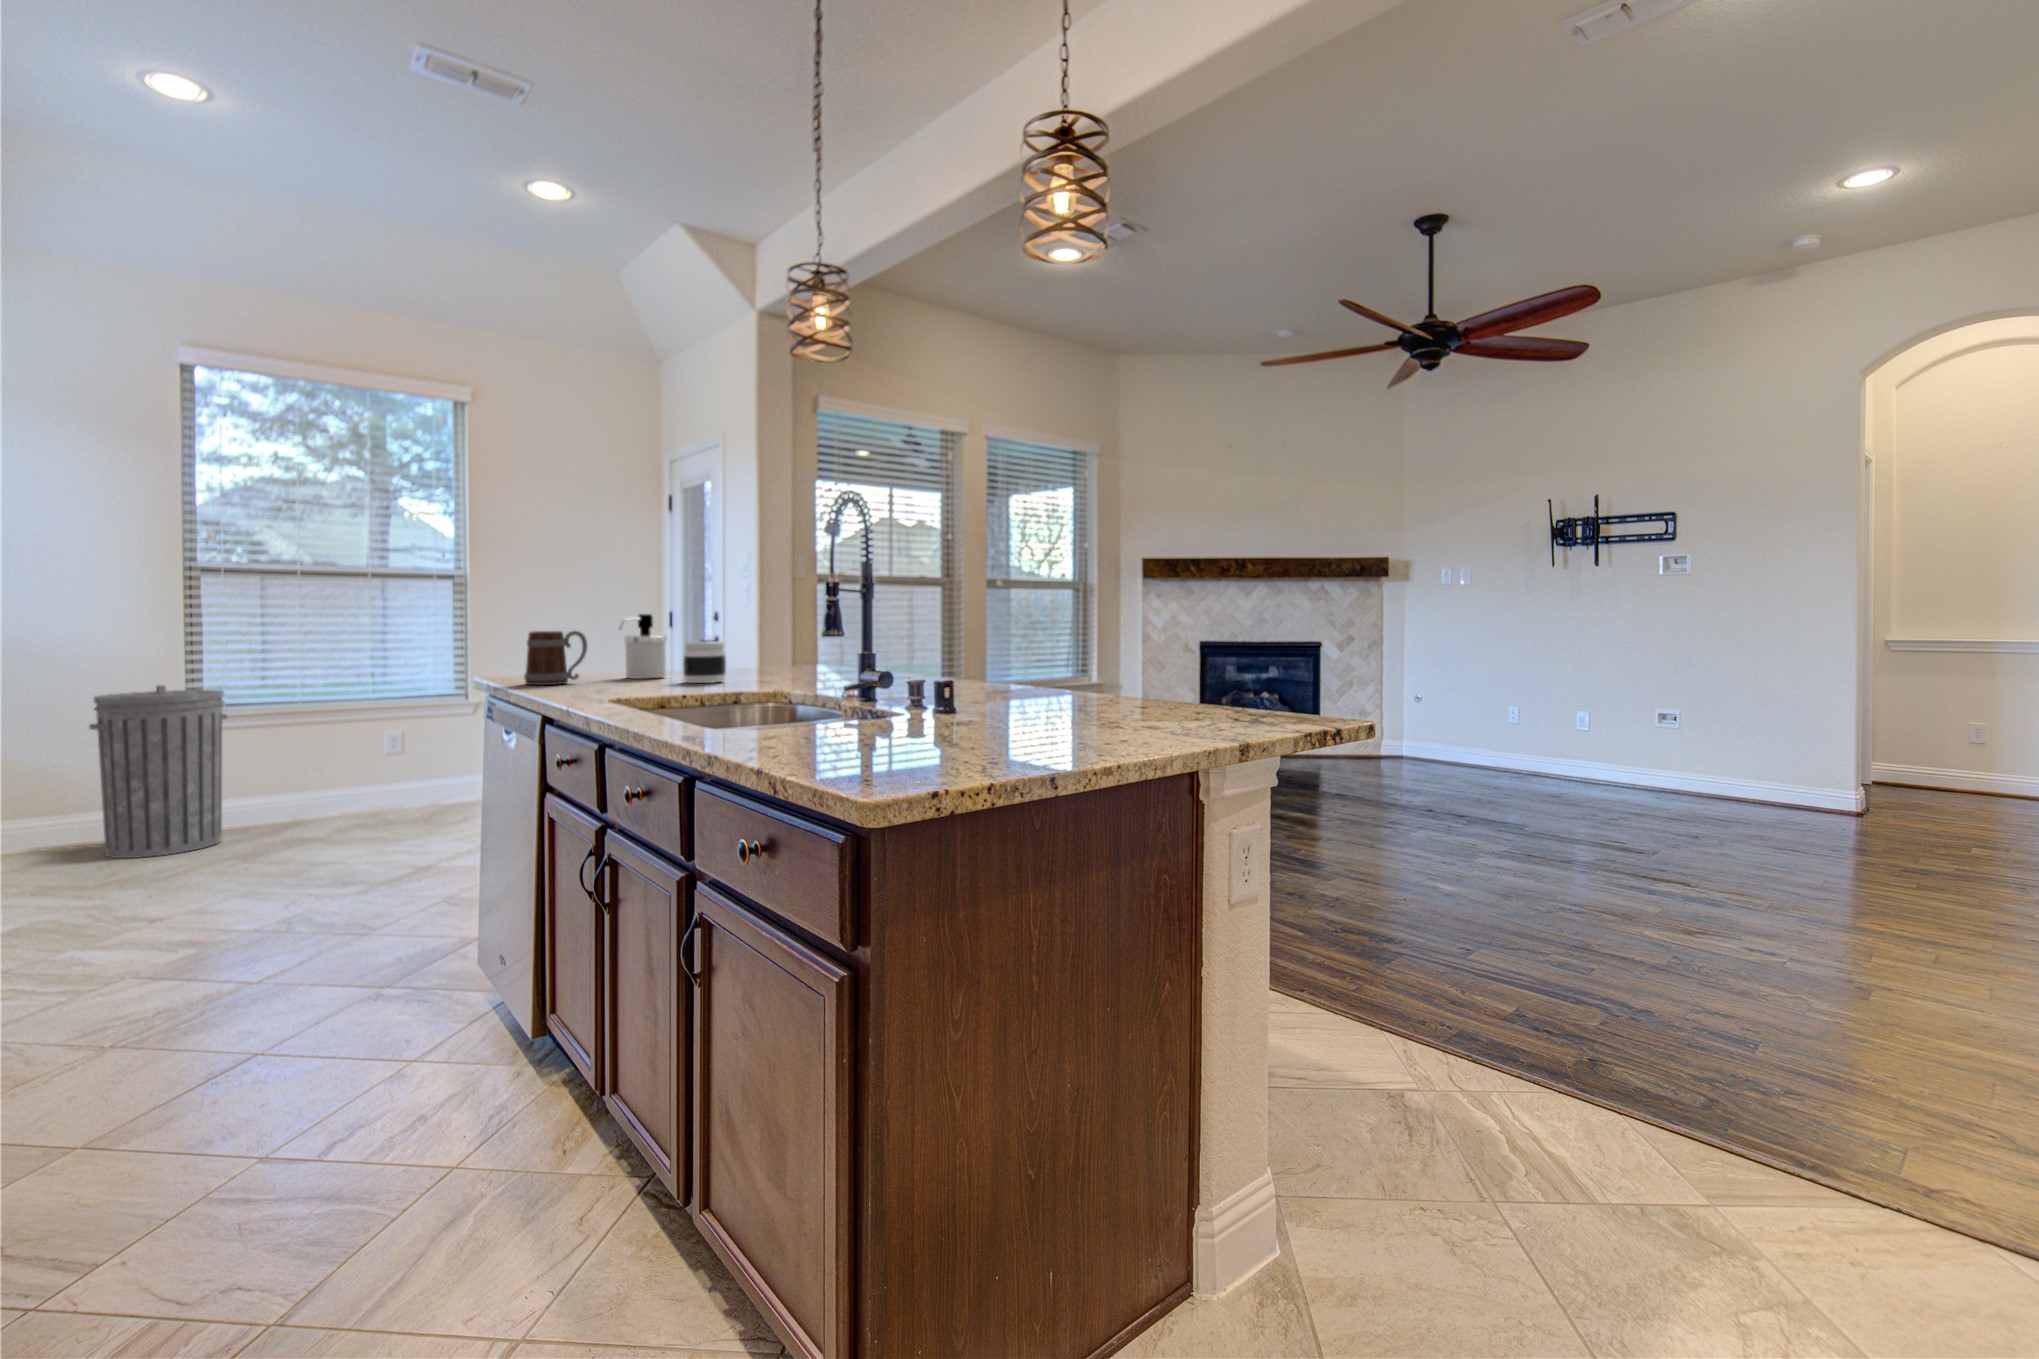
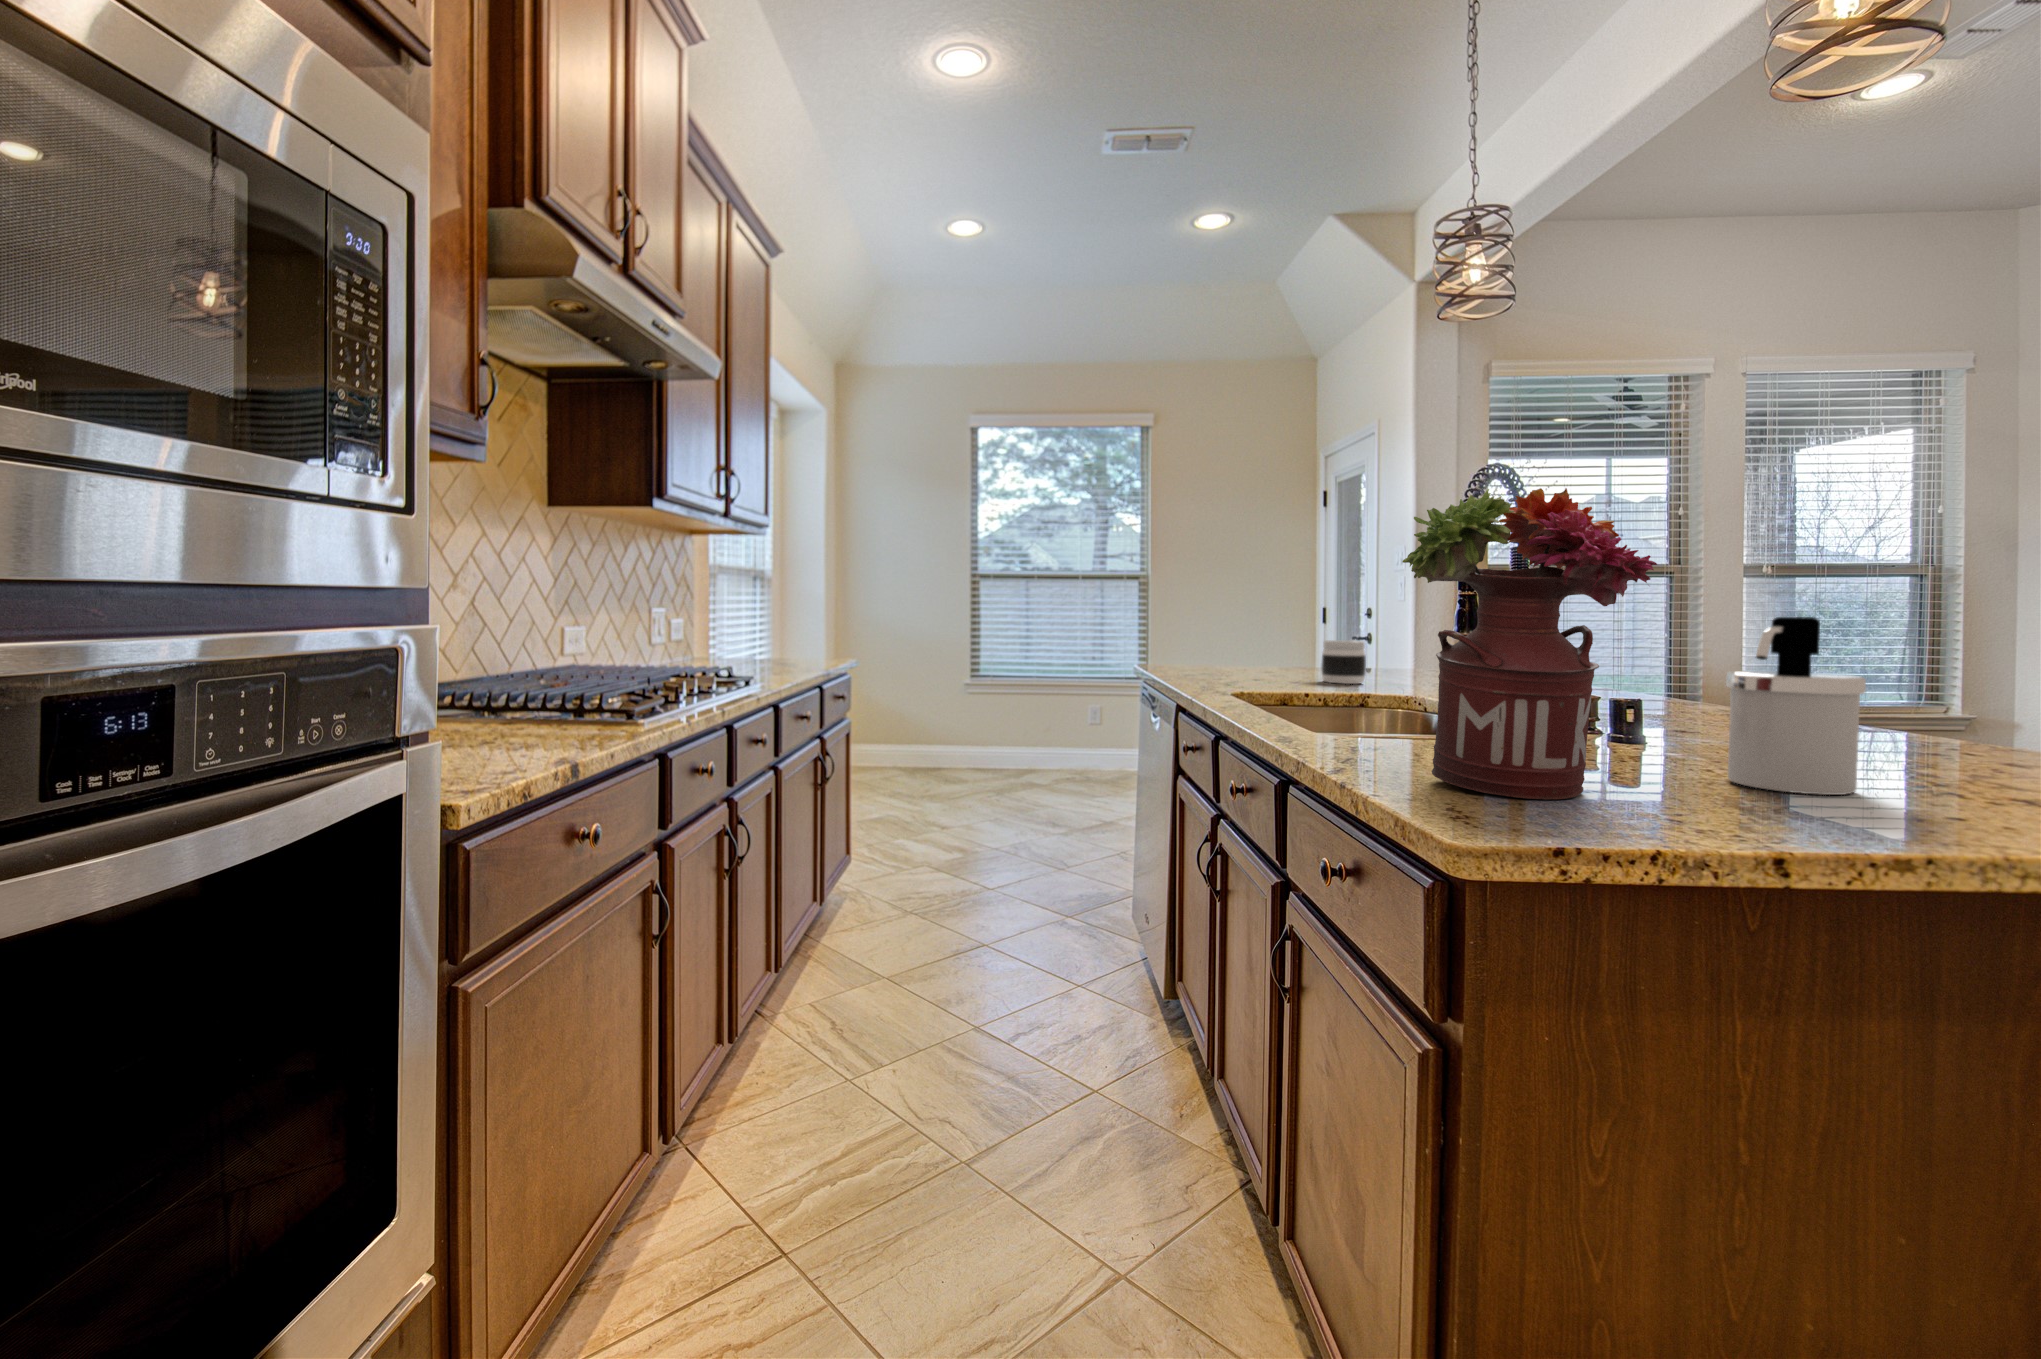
flower arrangement: none [803,518,976,762] -> present [1402,488,1657,799]
soap dispenser: present [619,614,667,679] -> present [1726,617,1866,795]
mug: present [524,631,588,685] -> none [1177,626,1231,676]
trash can: present [89,685,227,858] -> none [929,660,1000,783]

